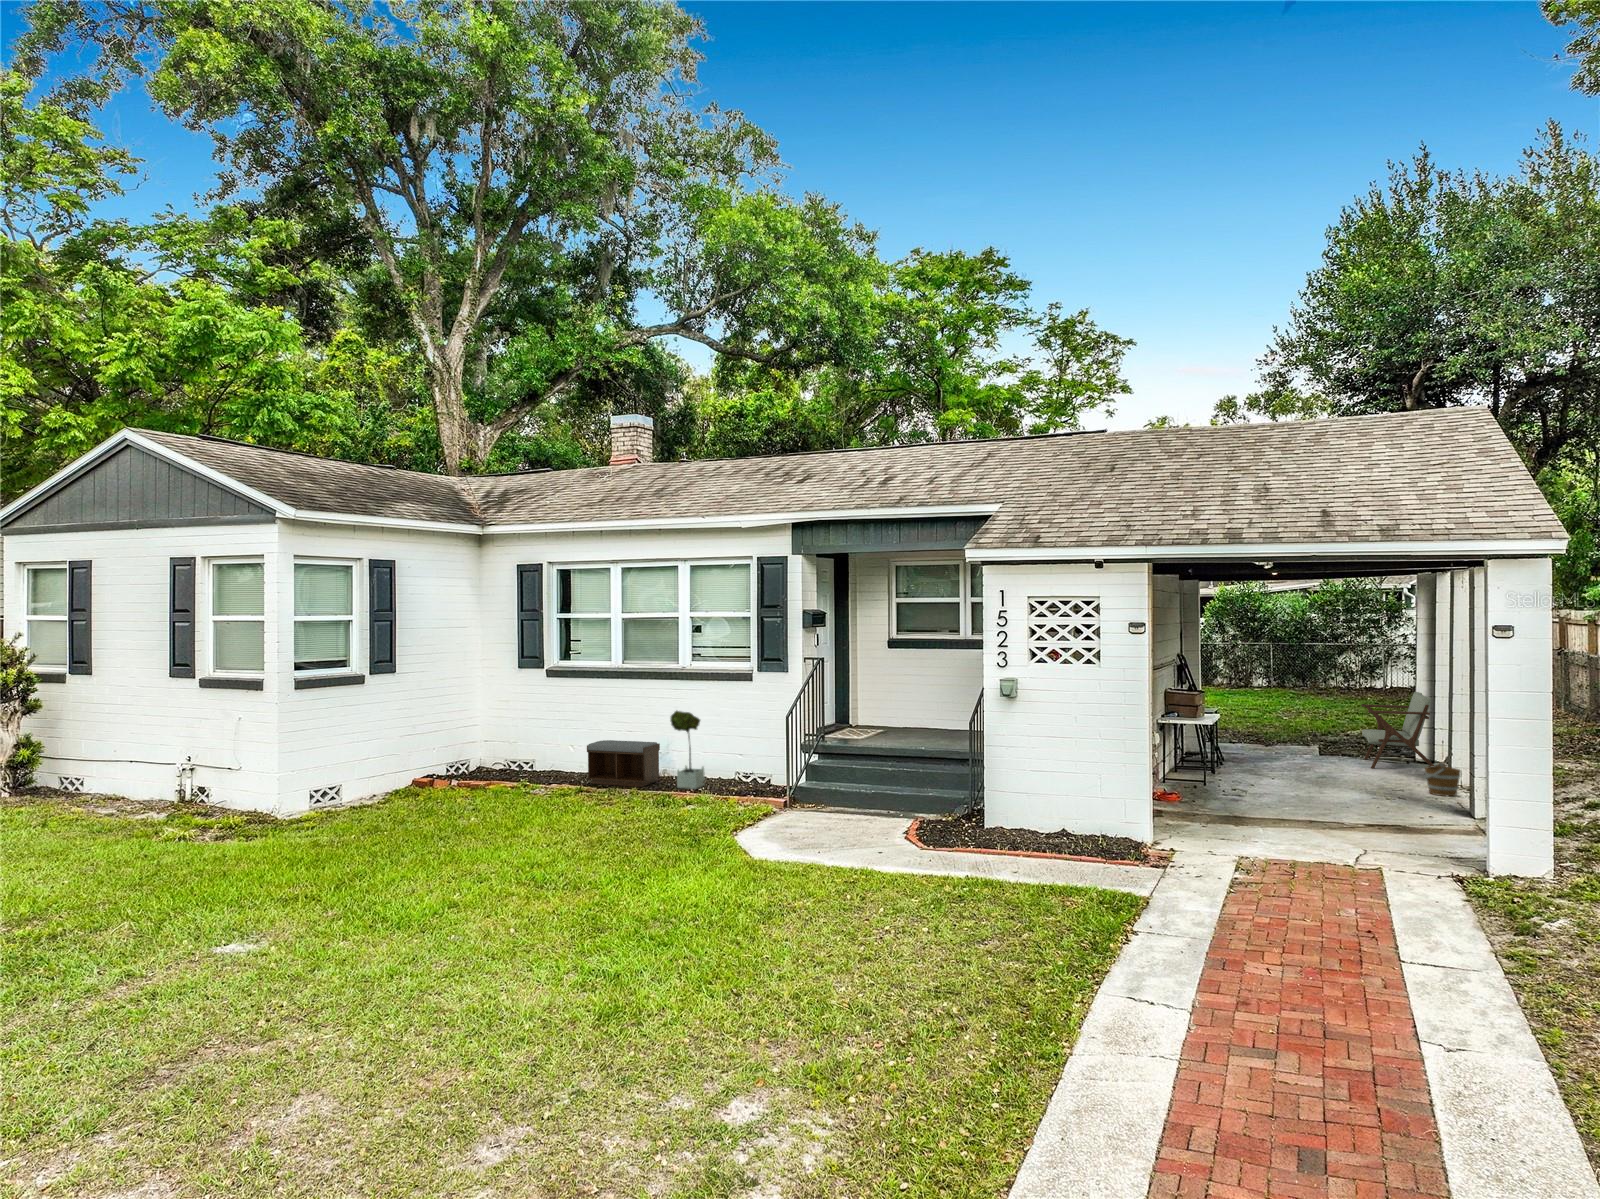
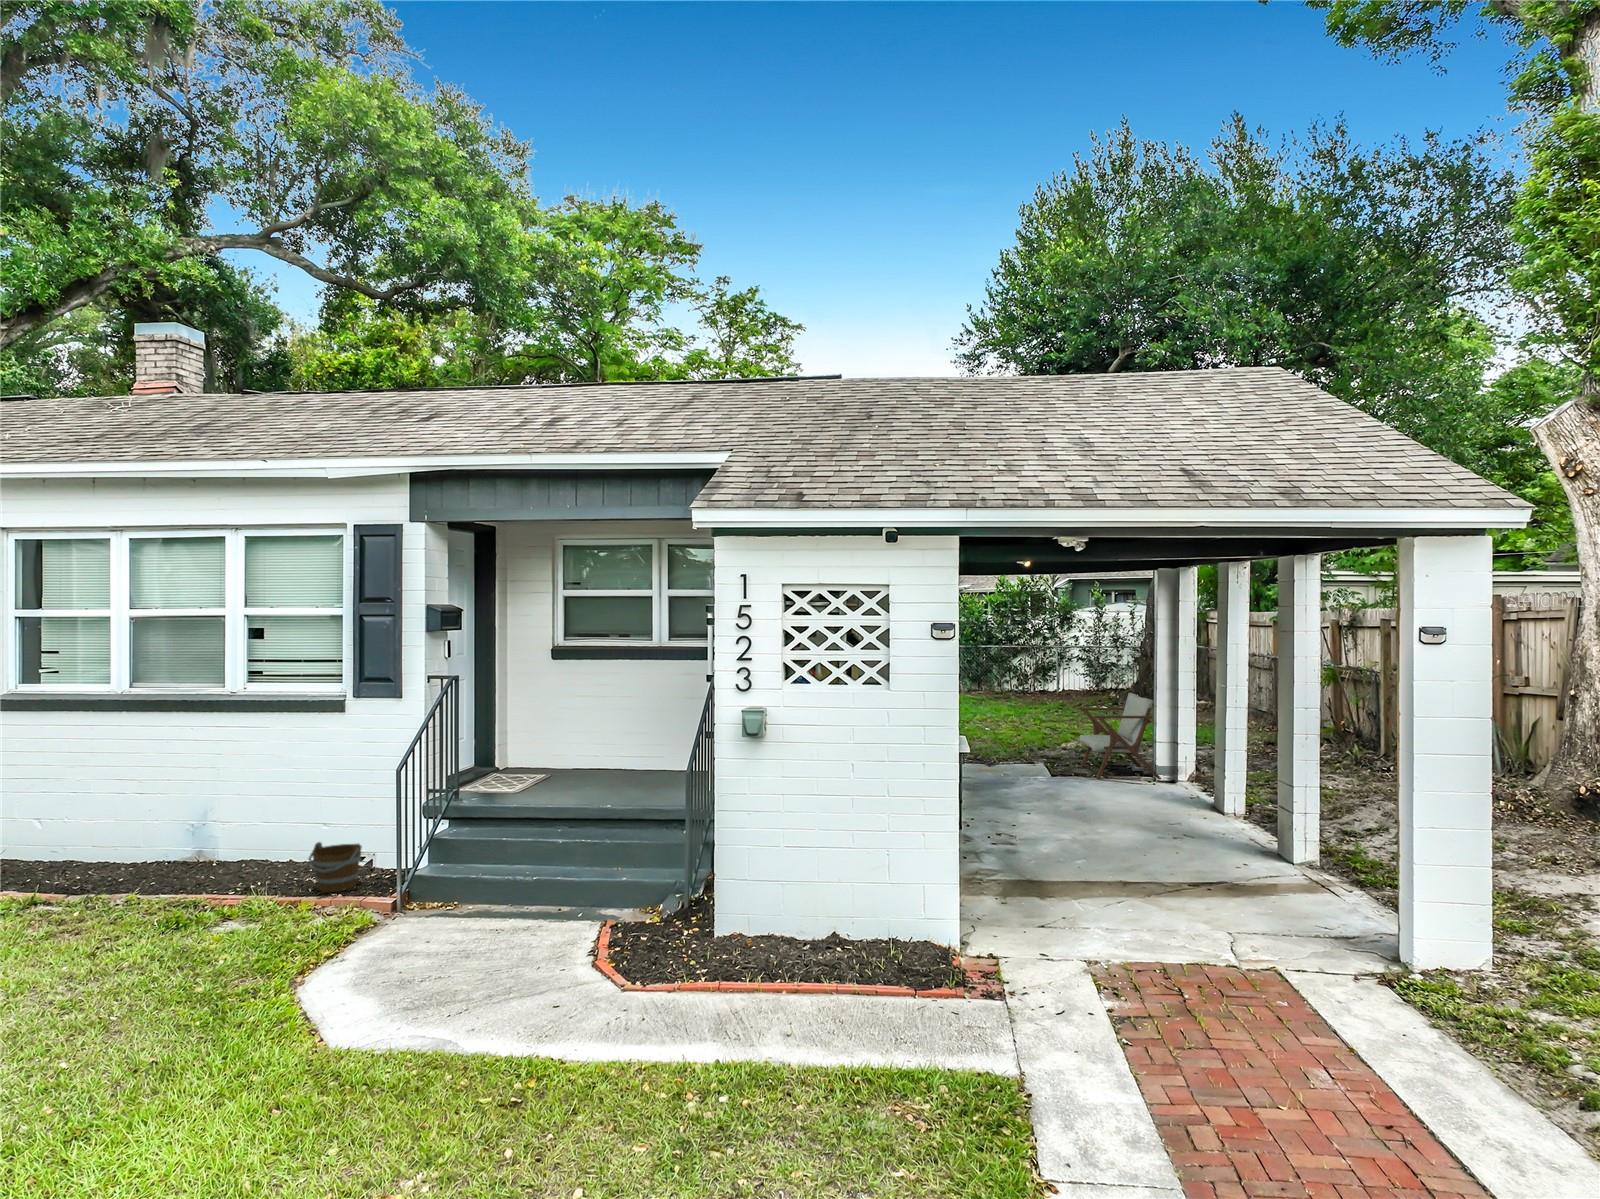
potted tree: present [670,711,705,789] -> none [190,765,255,893]
bench: present [587,740,660,787] -> none [23,818,173,898]
bucket: present [1424,762,1460,796] -> present [309,842,361,892]

